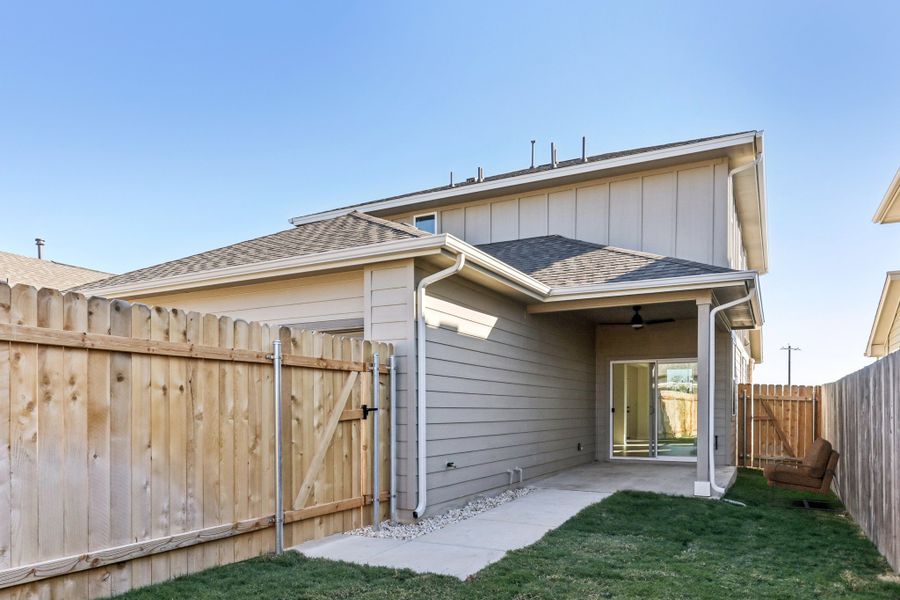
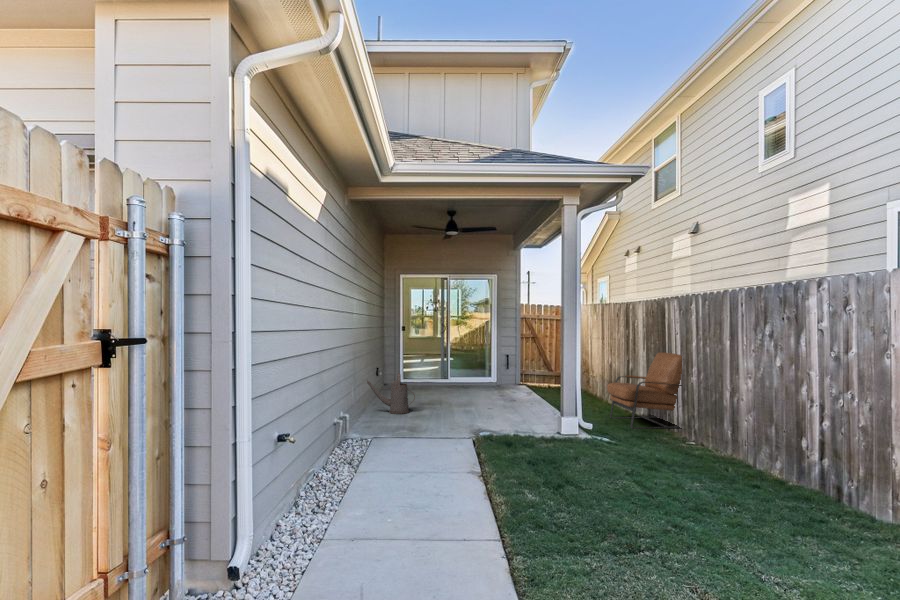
watering can: none [557,443,596,478] -> present [367,373,415,414]

